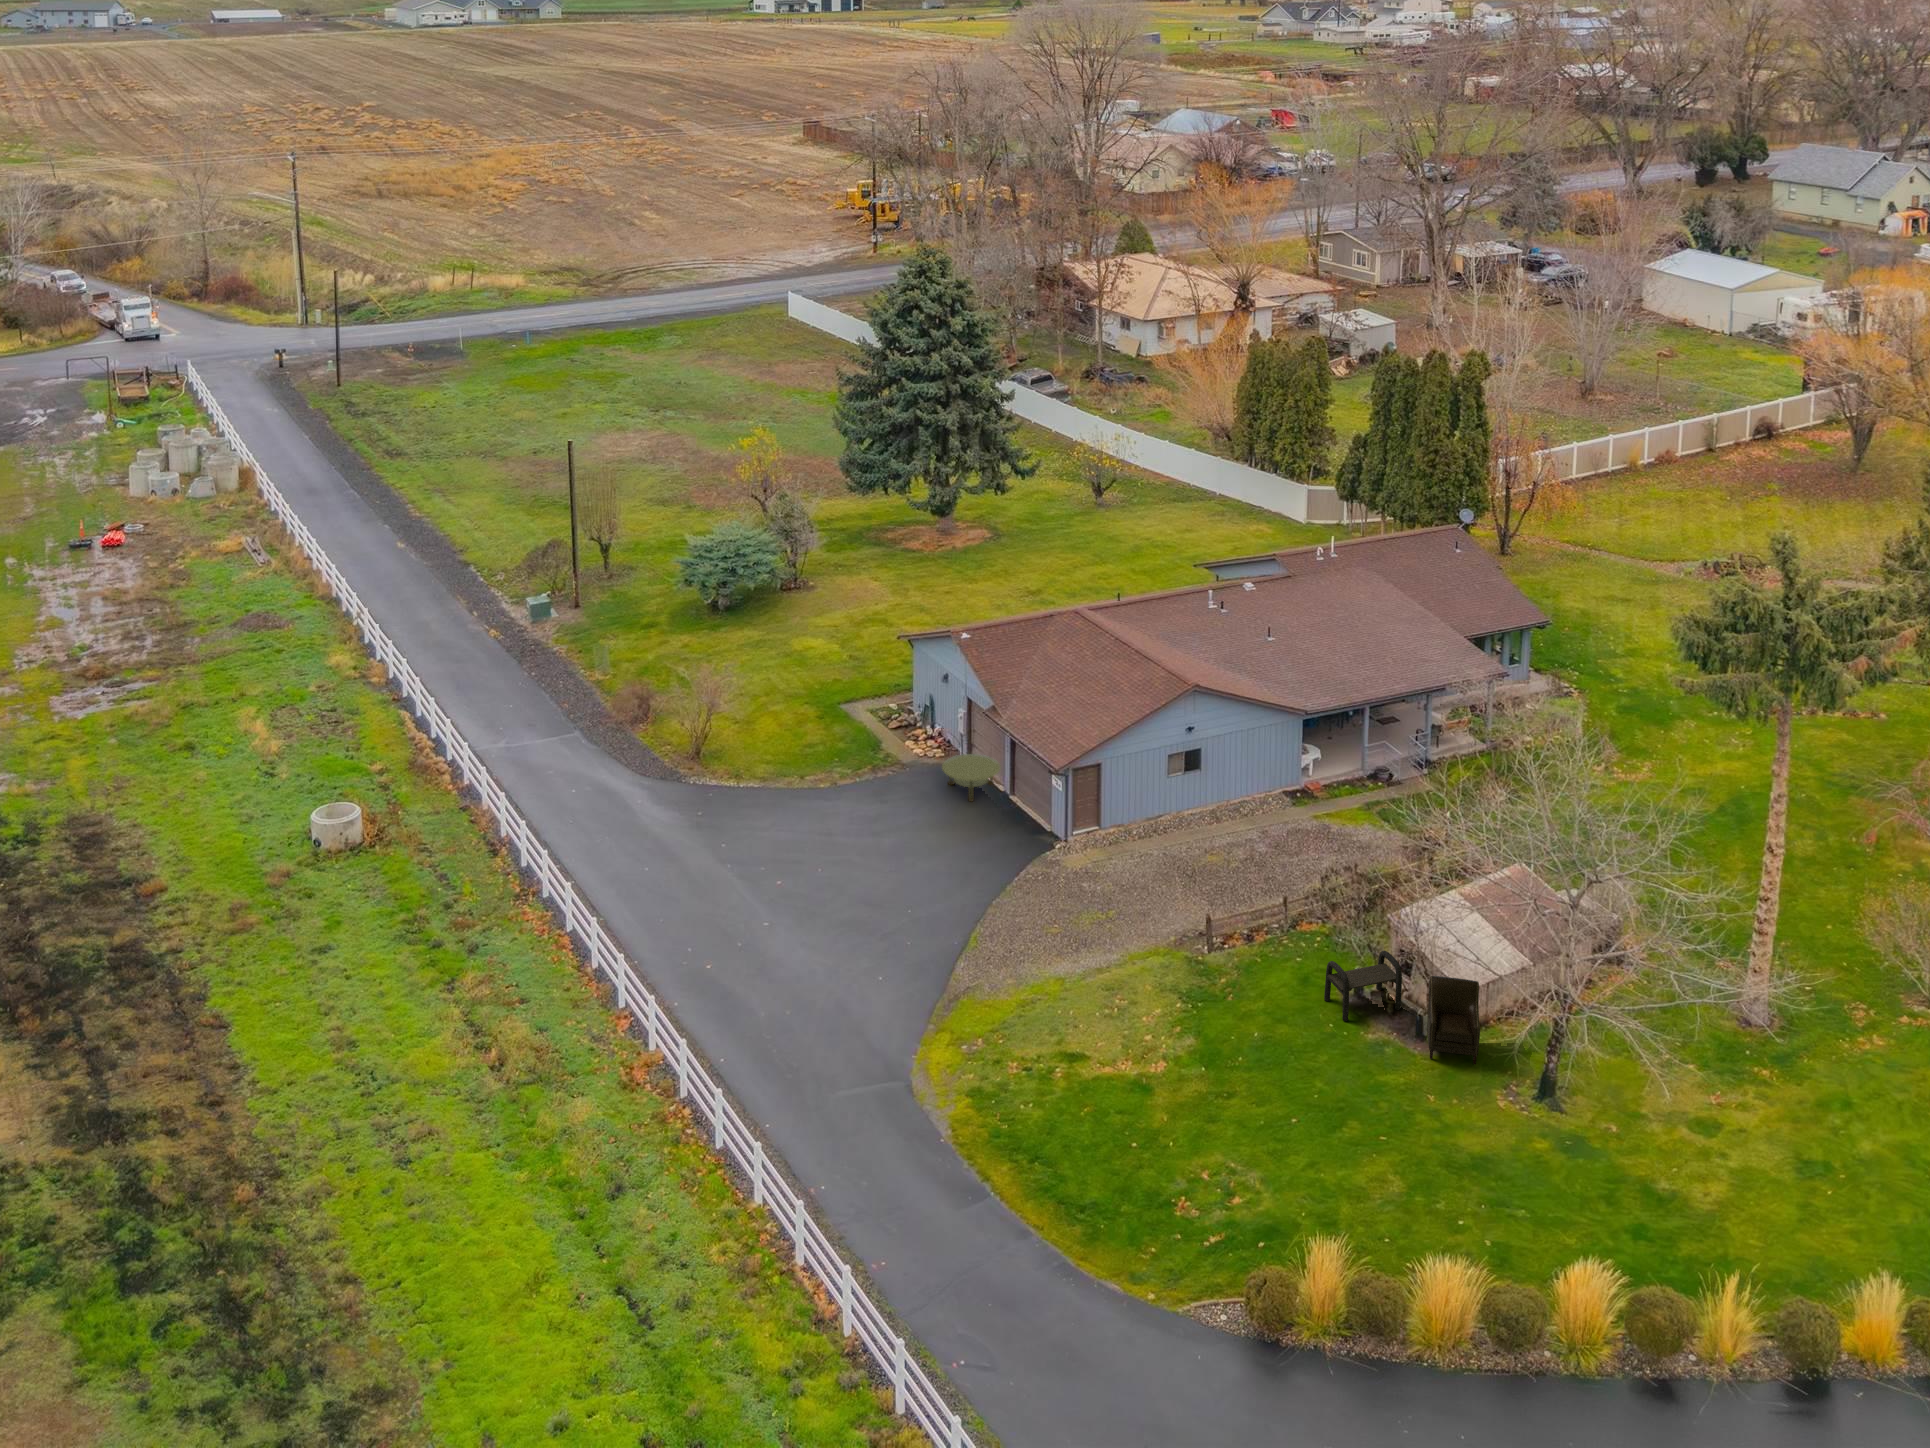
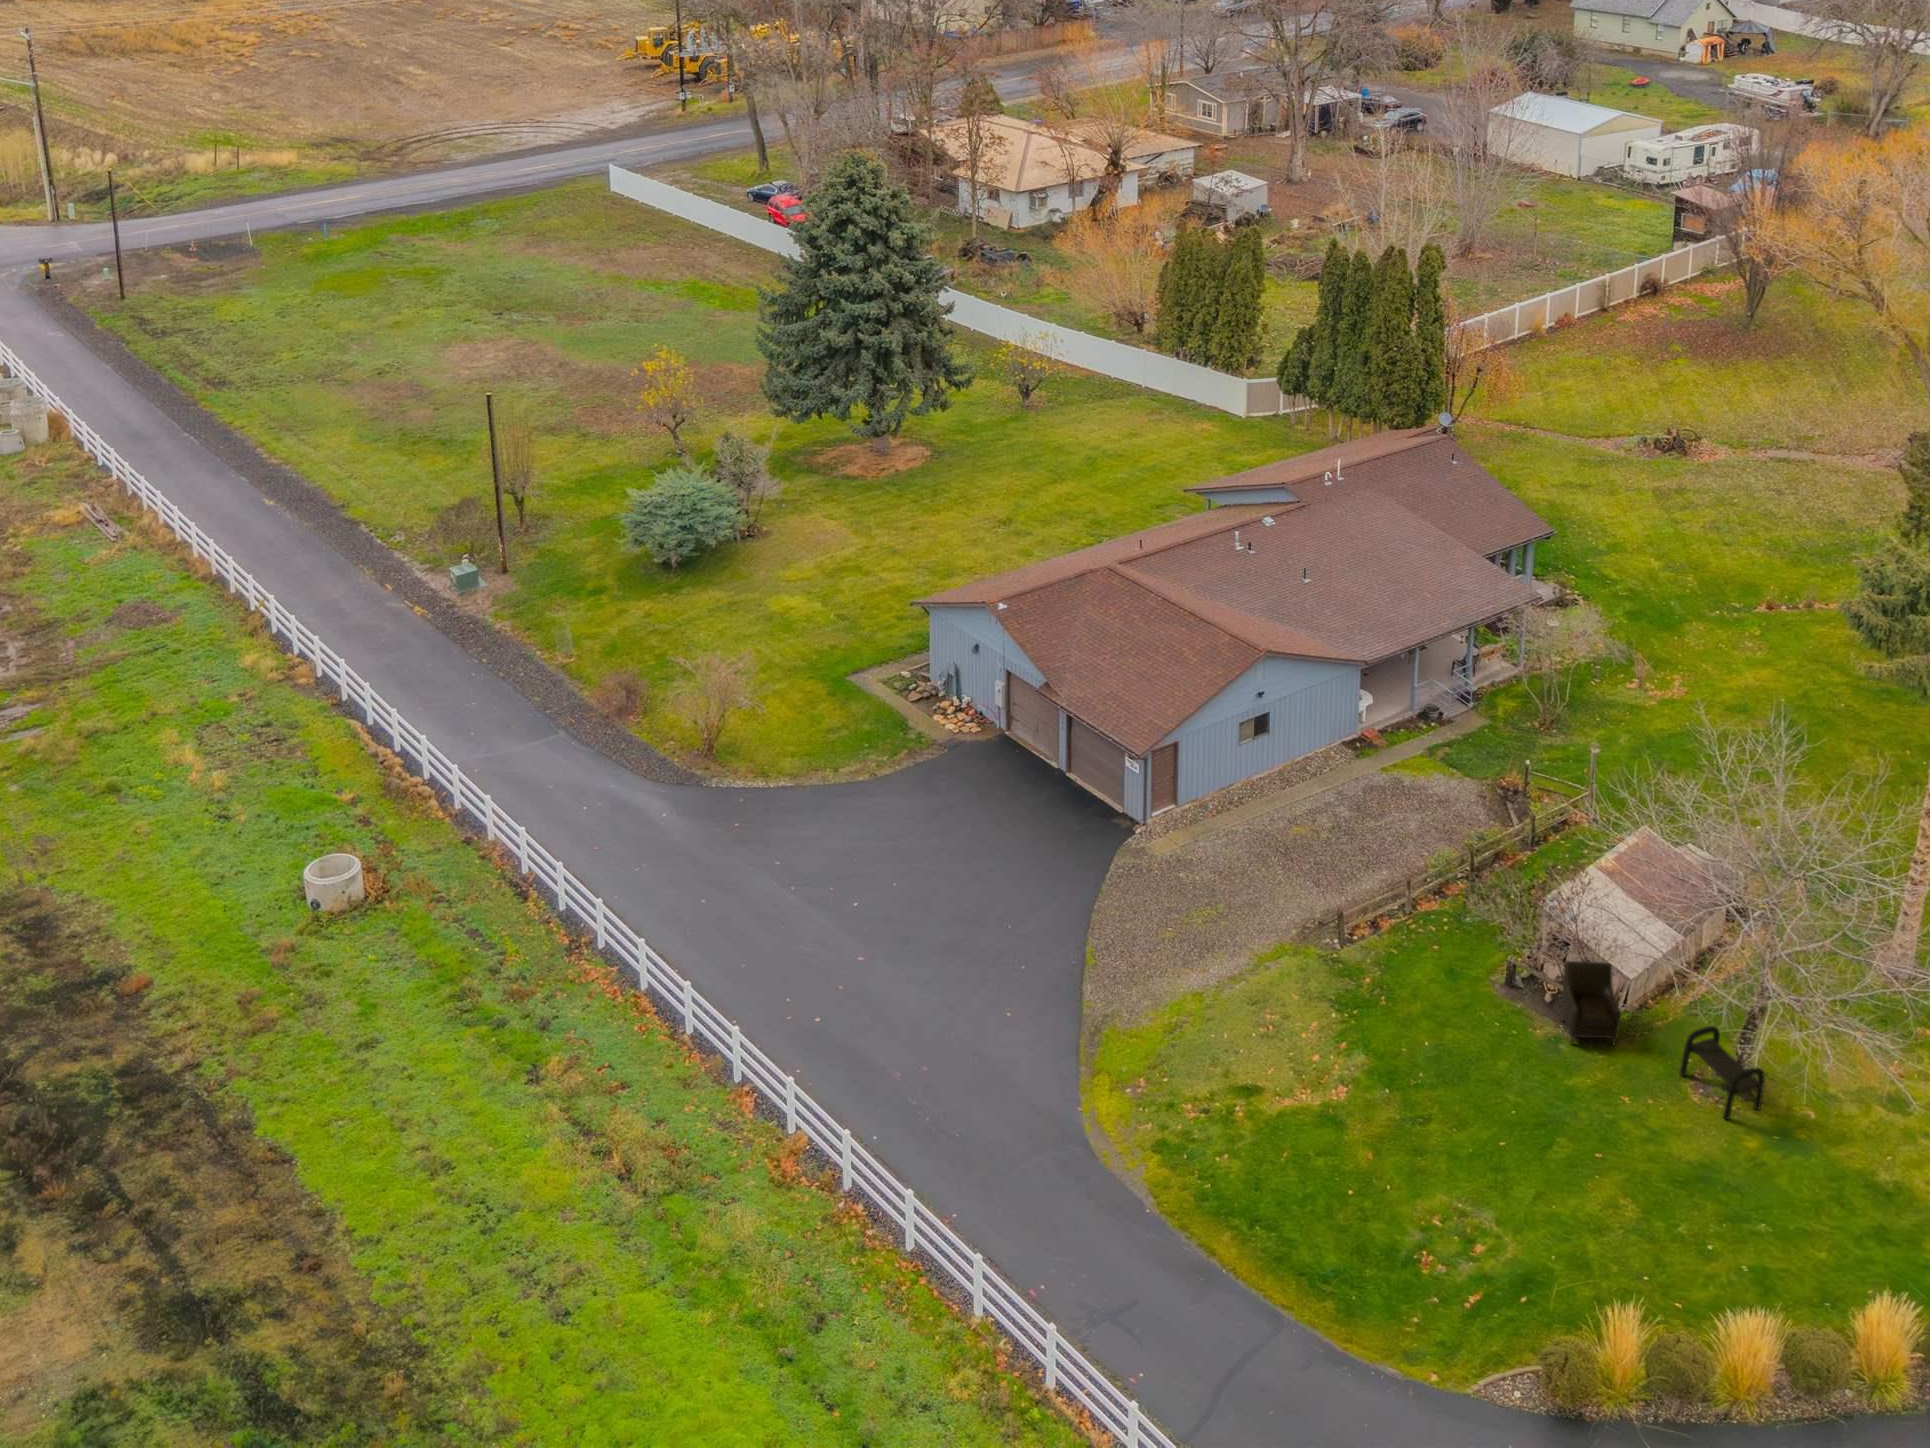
round table: present [942,754,1000,802] -> none [989,732,1051,786]
bench: present [1324,951,1402,1021] -> present [1680,1026,1765,1120]

